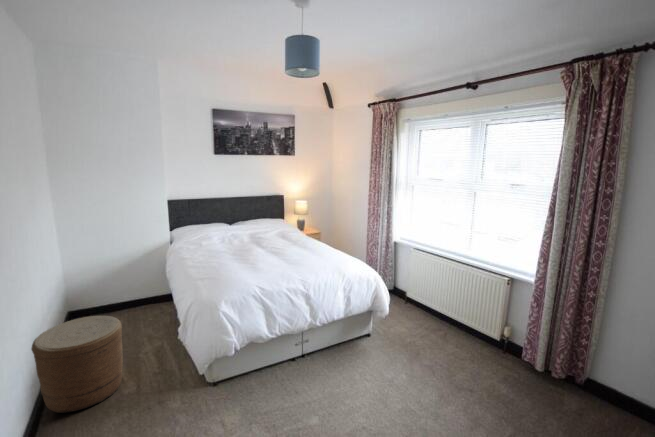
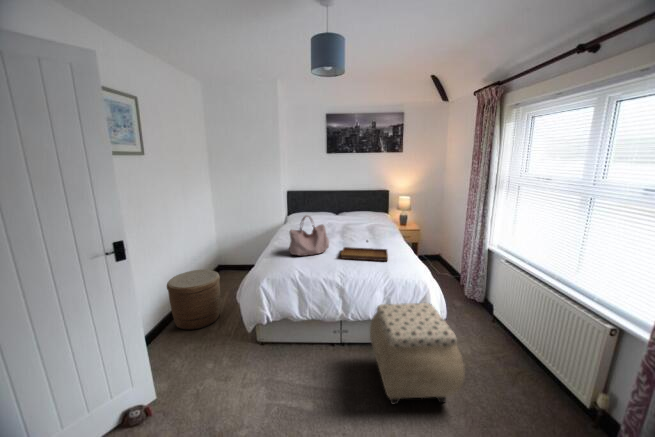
handbag: none [227,224,269,271] -> present [289,216,329,256]
tray: none [283,244,335,267] -> present [341,240,388,261]
ottoman: none [337,291,431,388] -> present [370,303,465,404]

